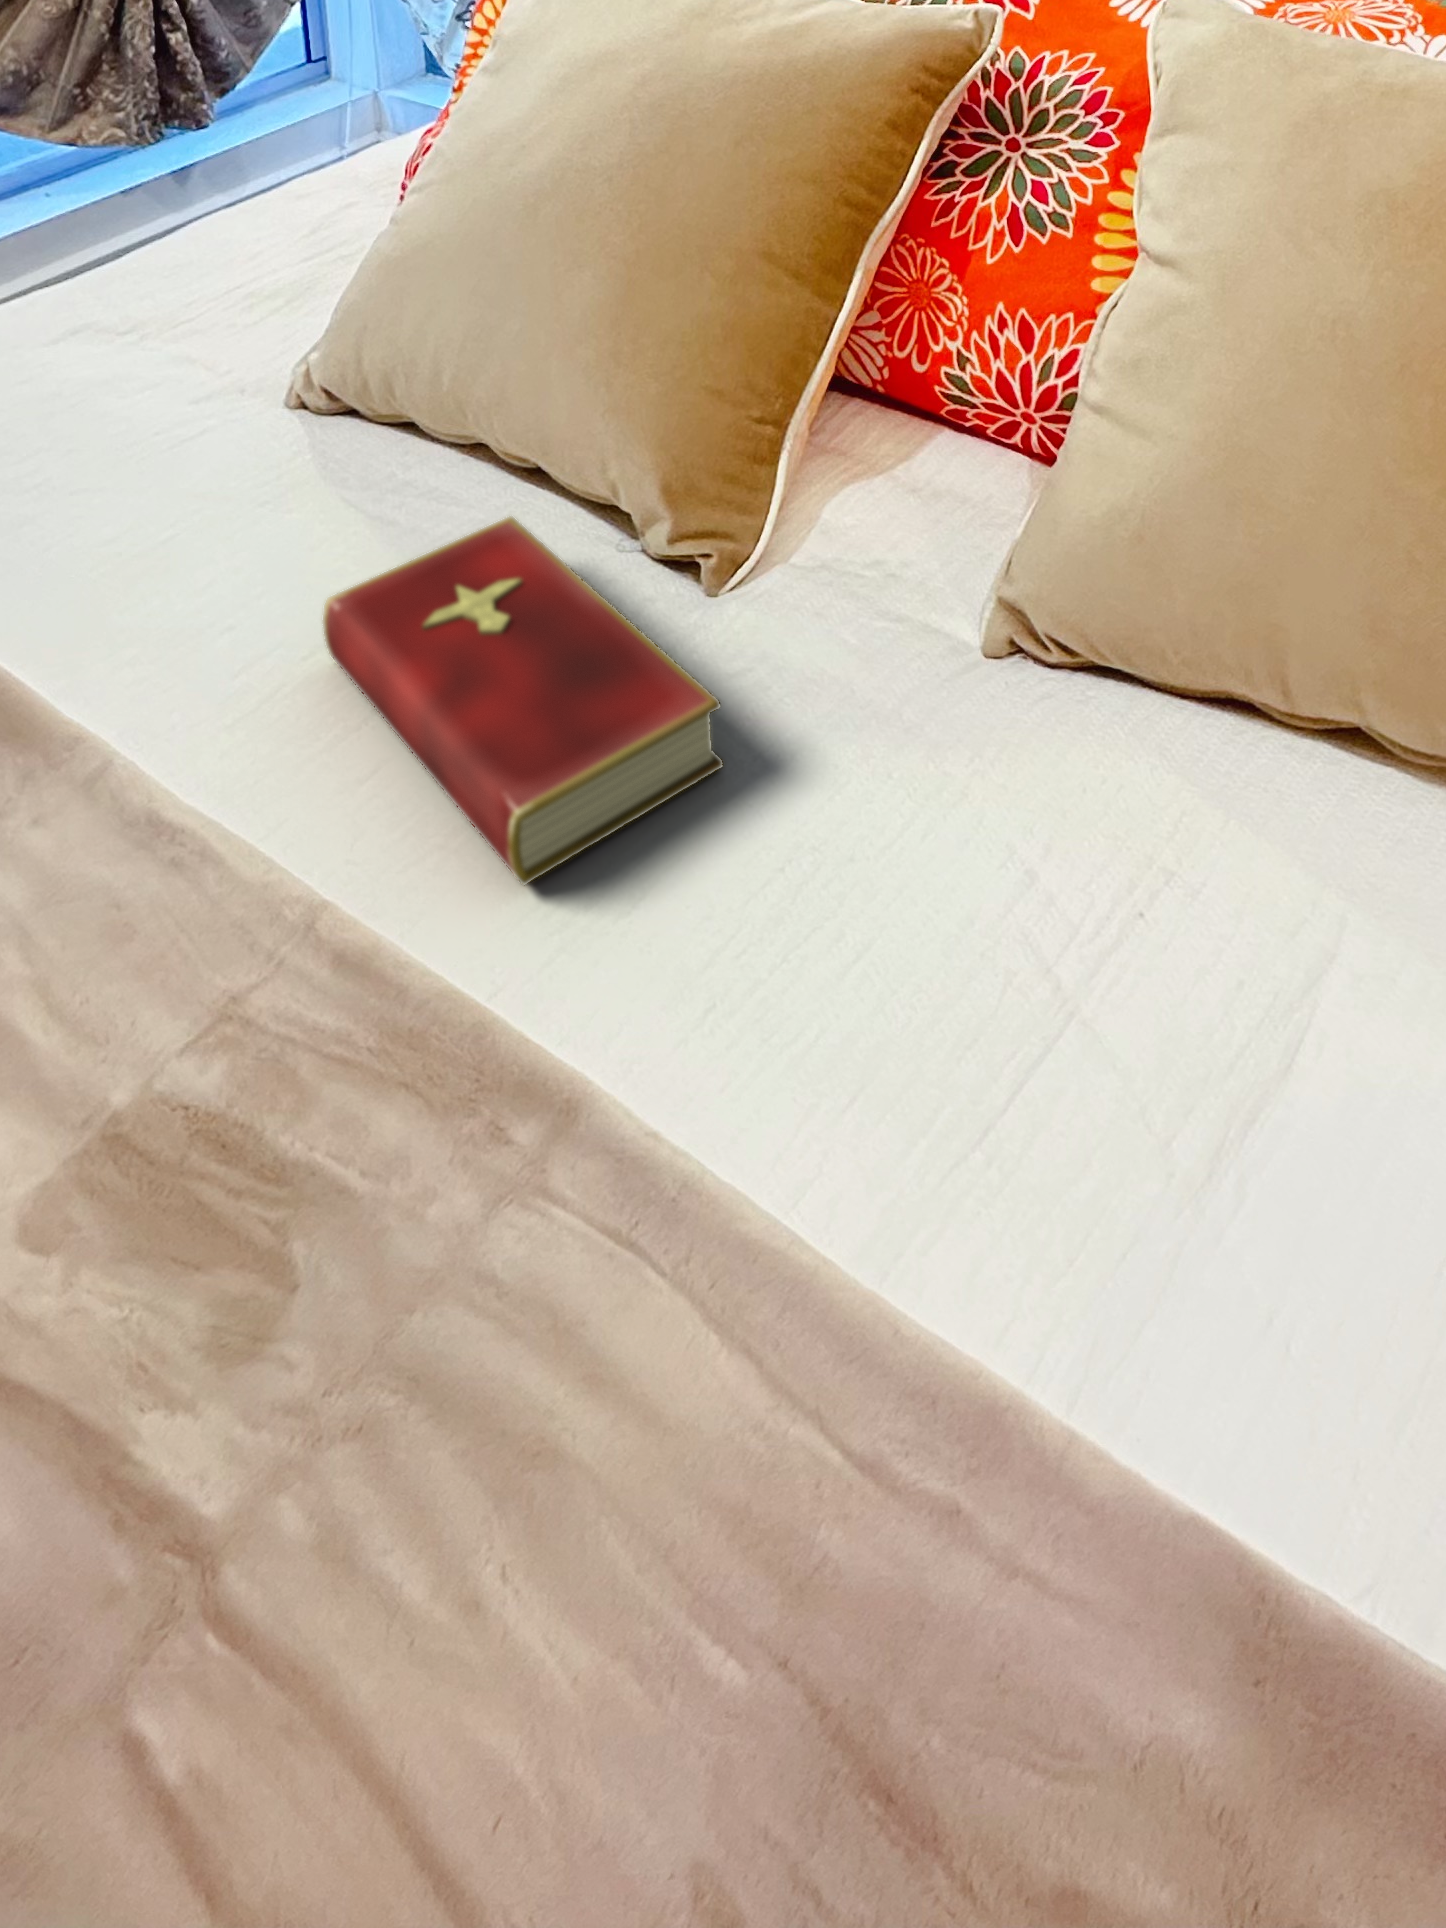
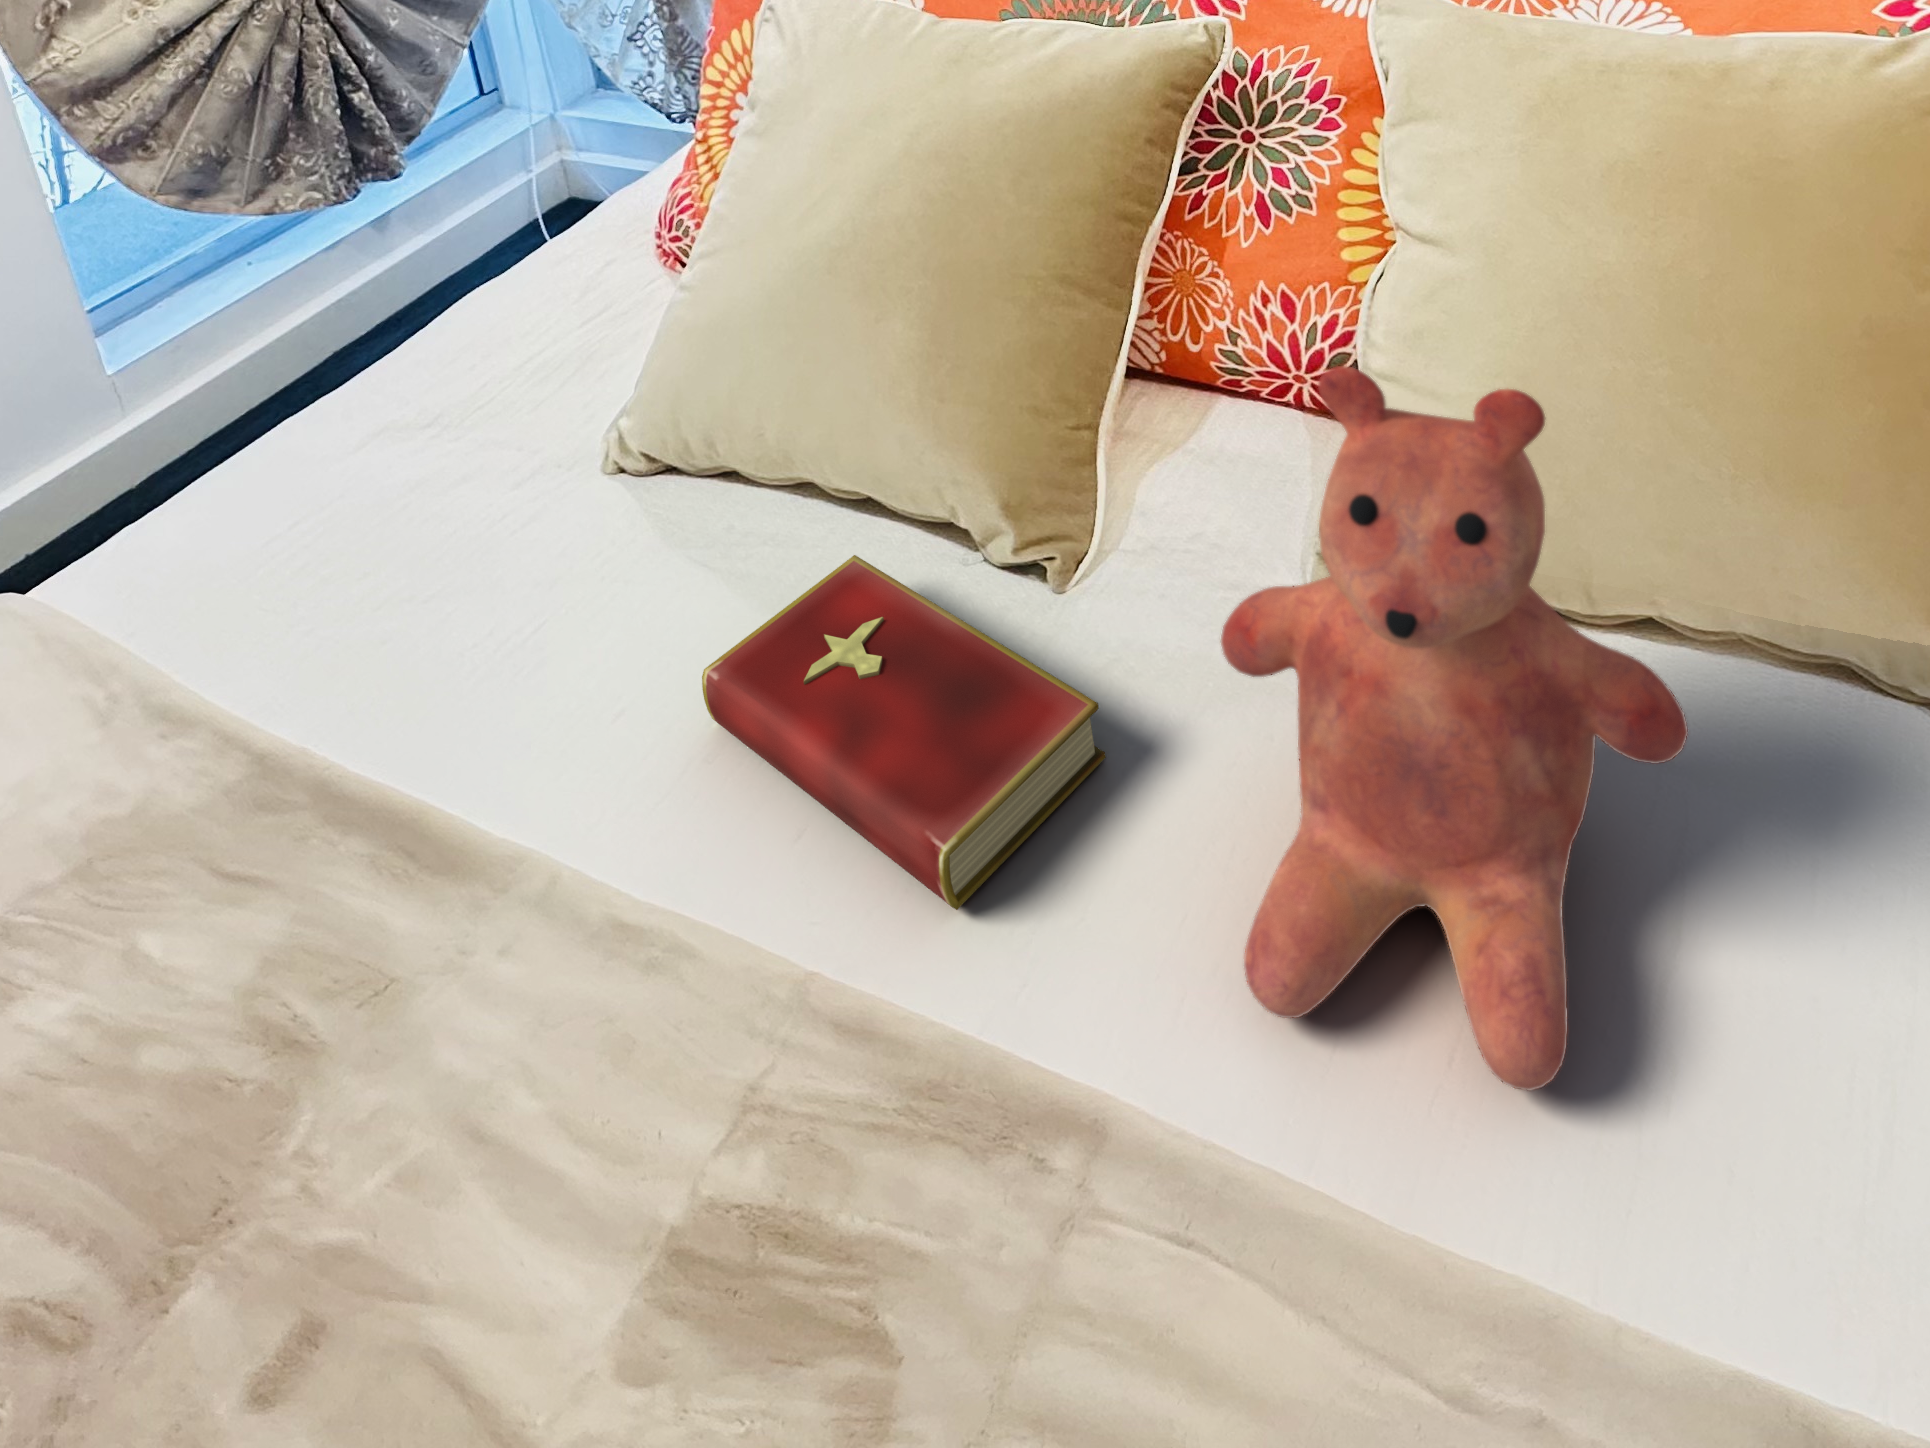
teddy bear: none [803,340,1348,1190] -> present [1221,366,1688,1090]

